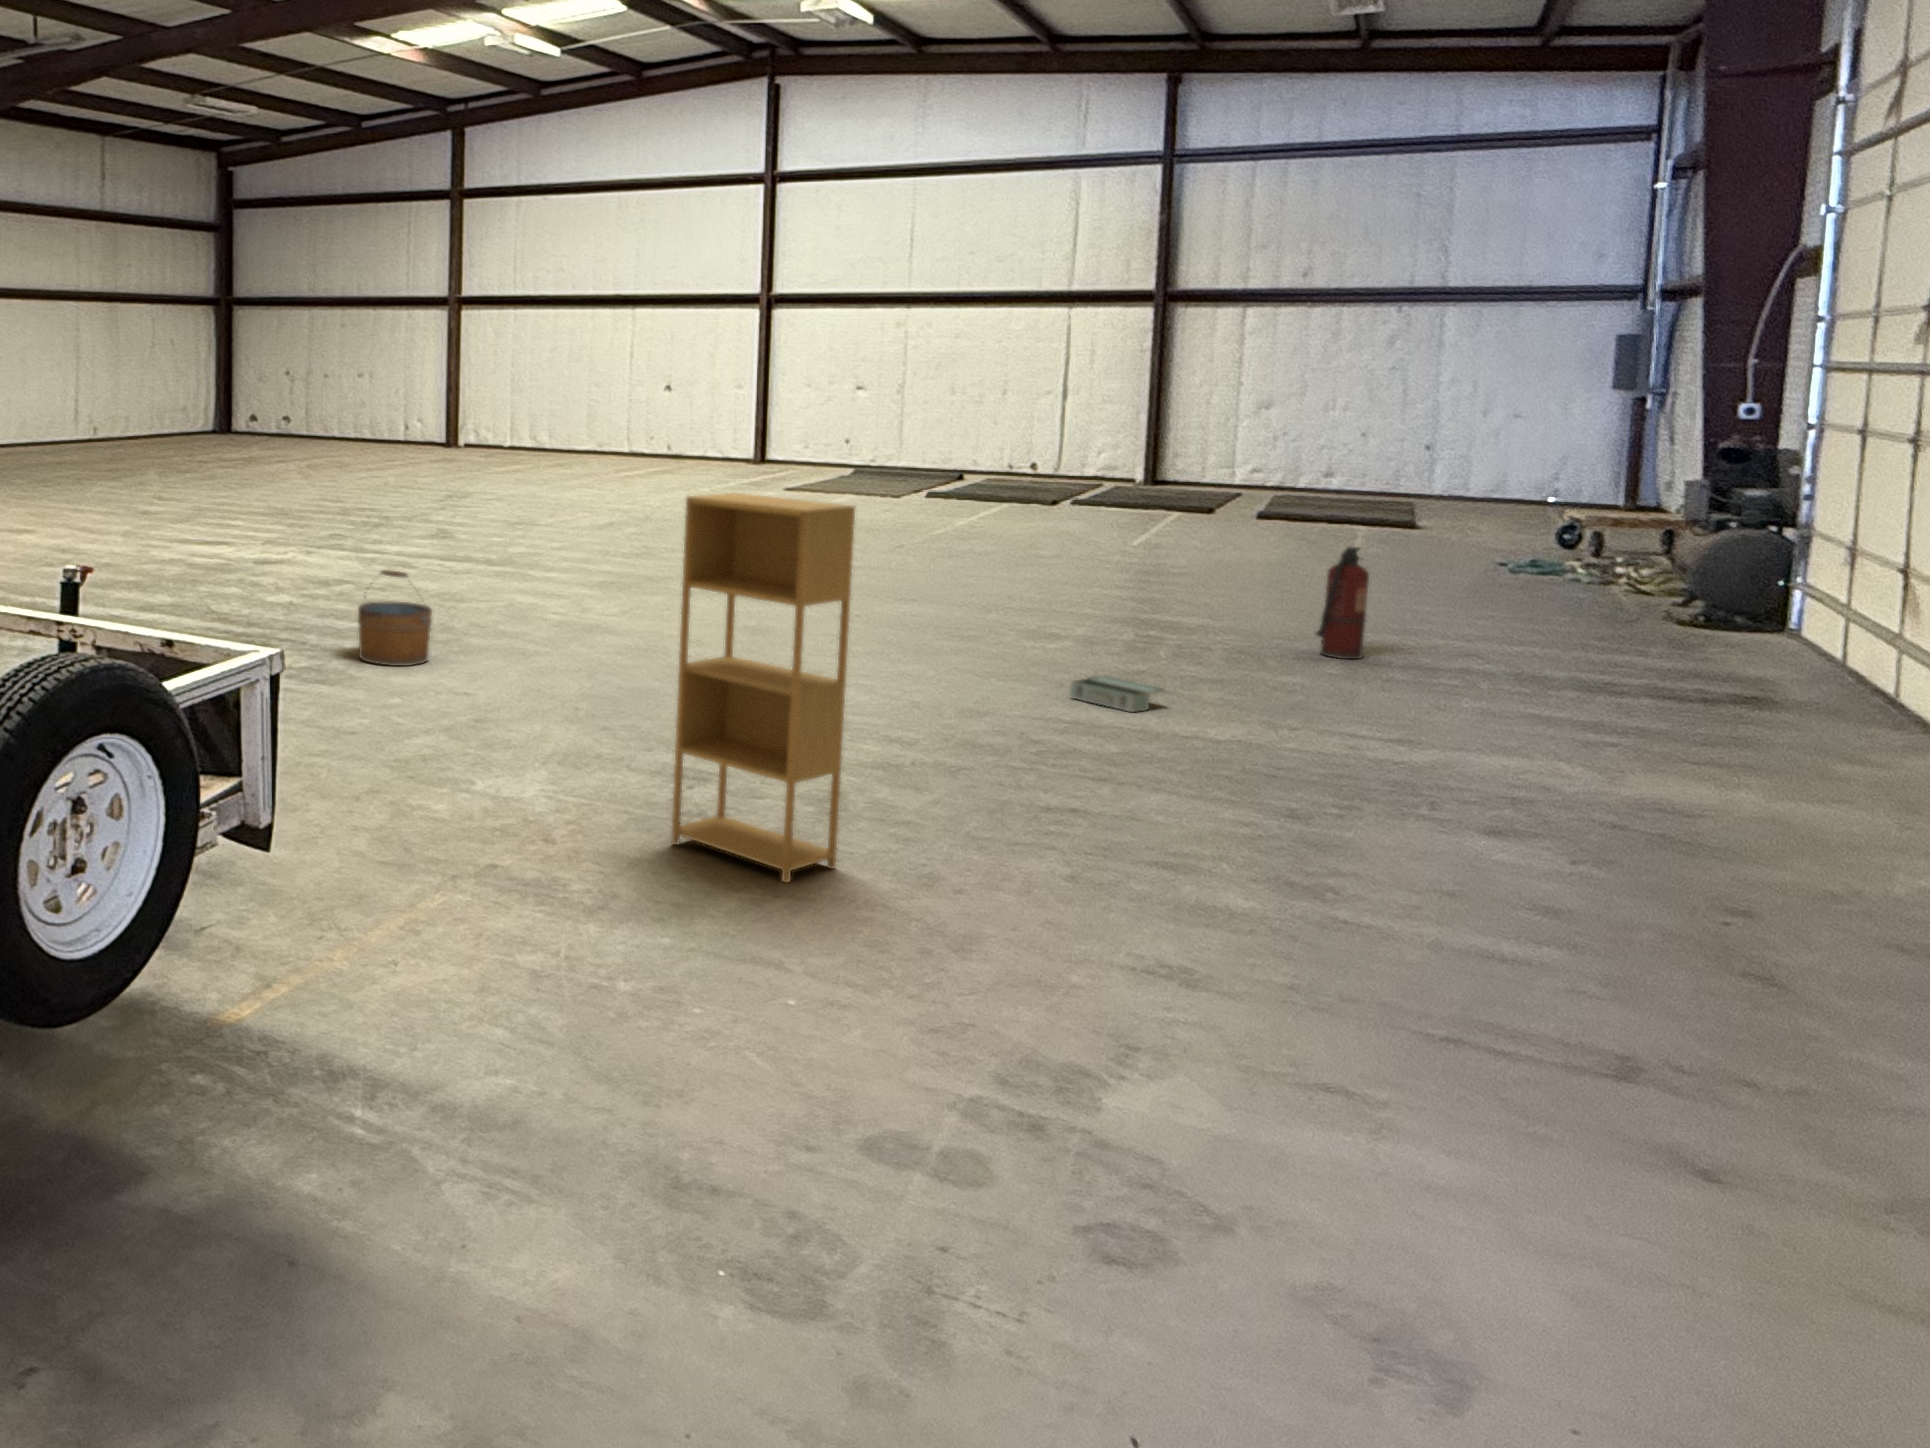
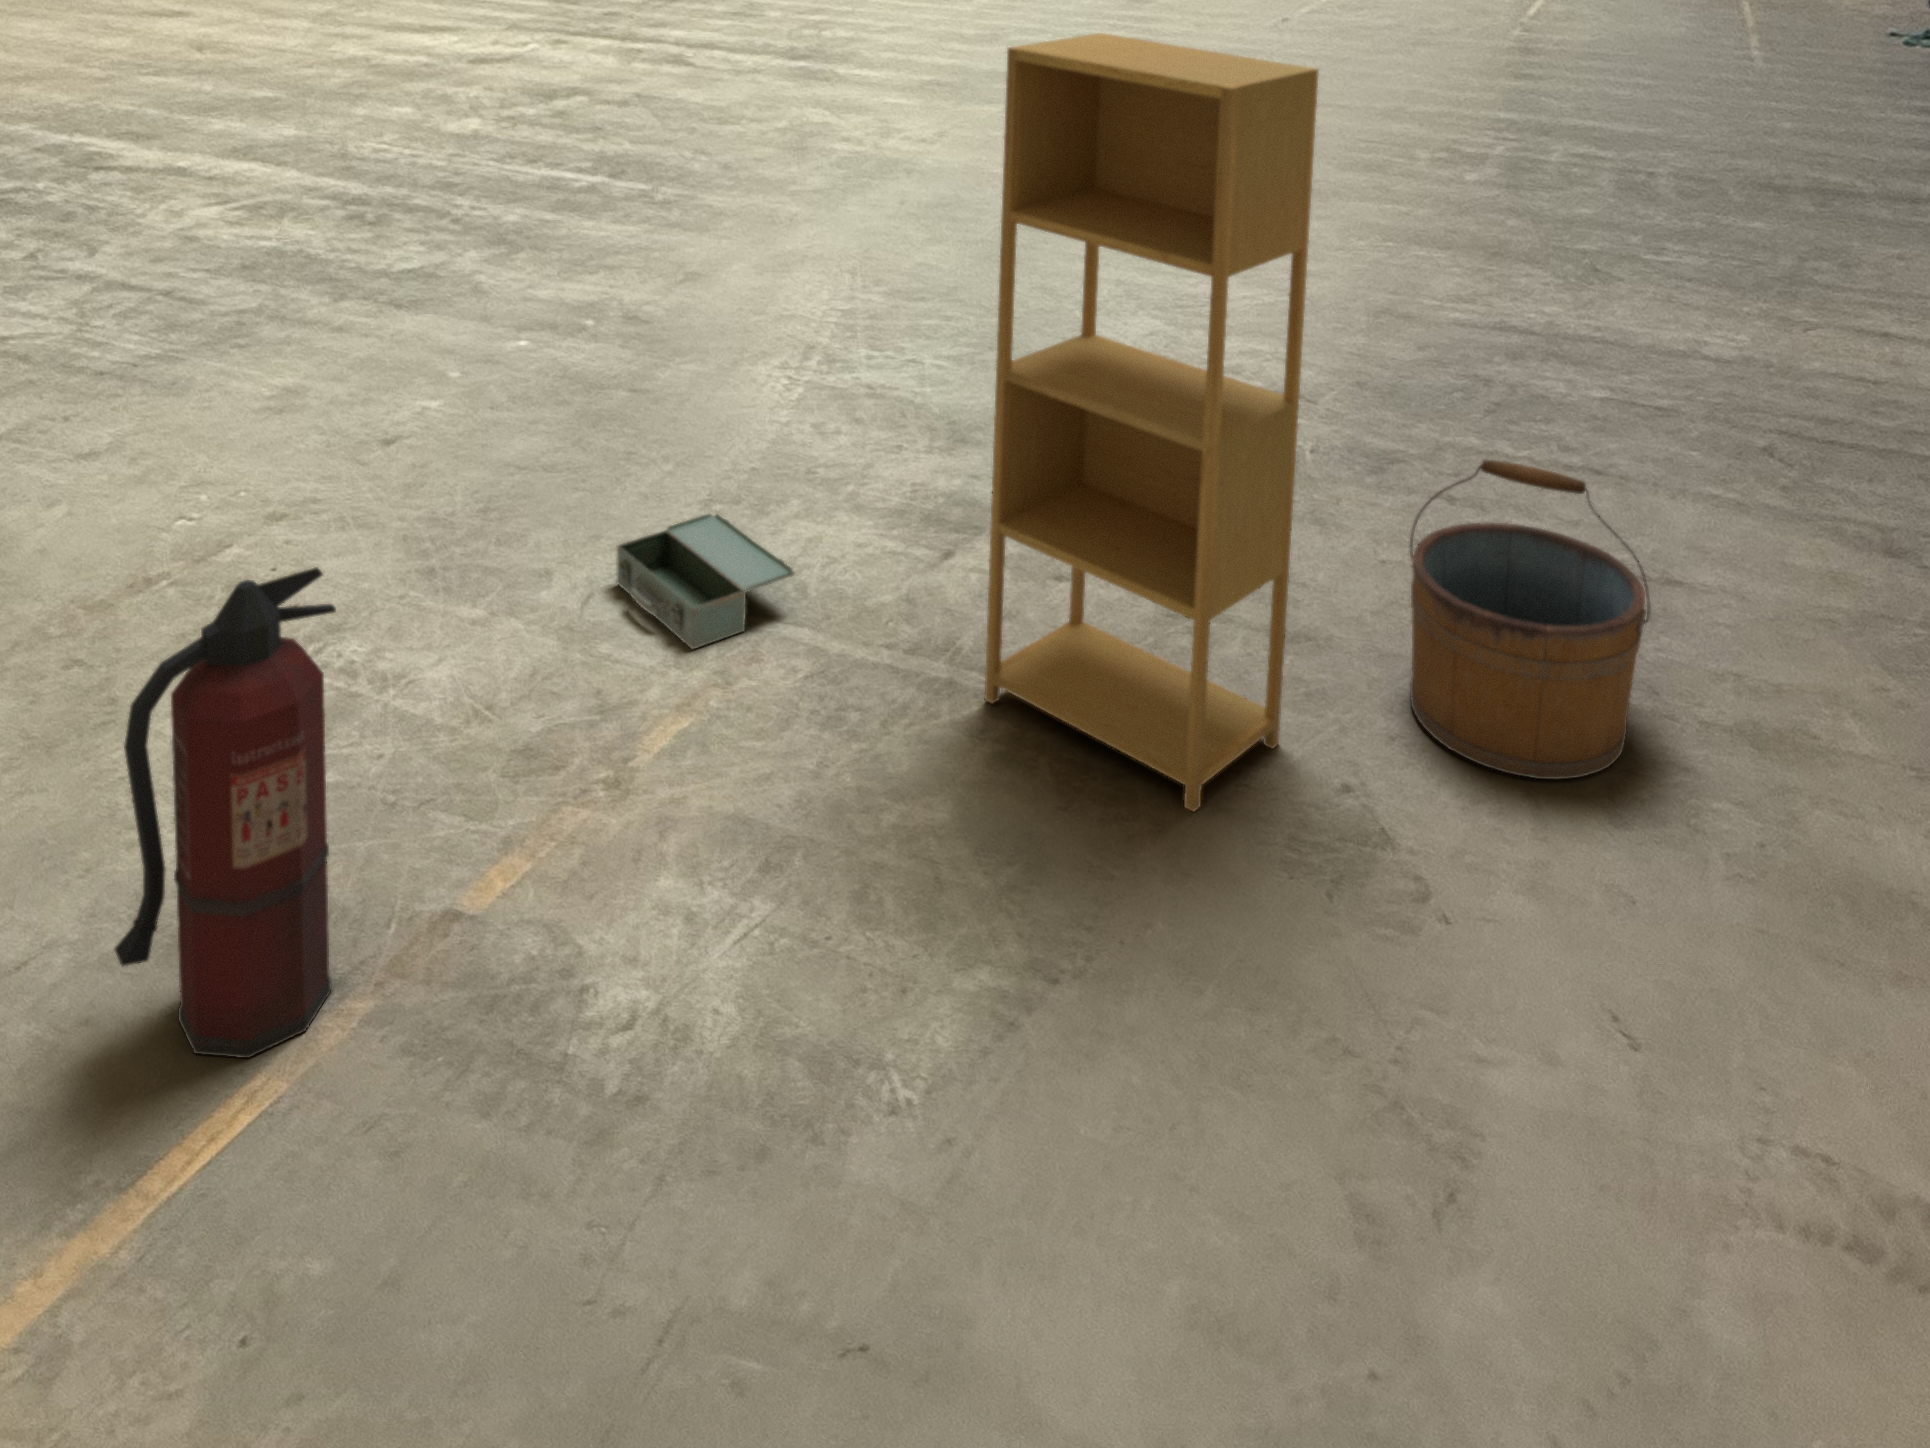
fire extinguisher: present [1316,547,1369,659] -> present [115,567,336,1058]
bucket: present [358,570,432,666] -> present [1410,460,1651,779]
toolbox: present [1070,676,1162,712] -> present [617,514,794,649]

